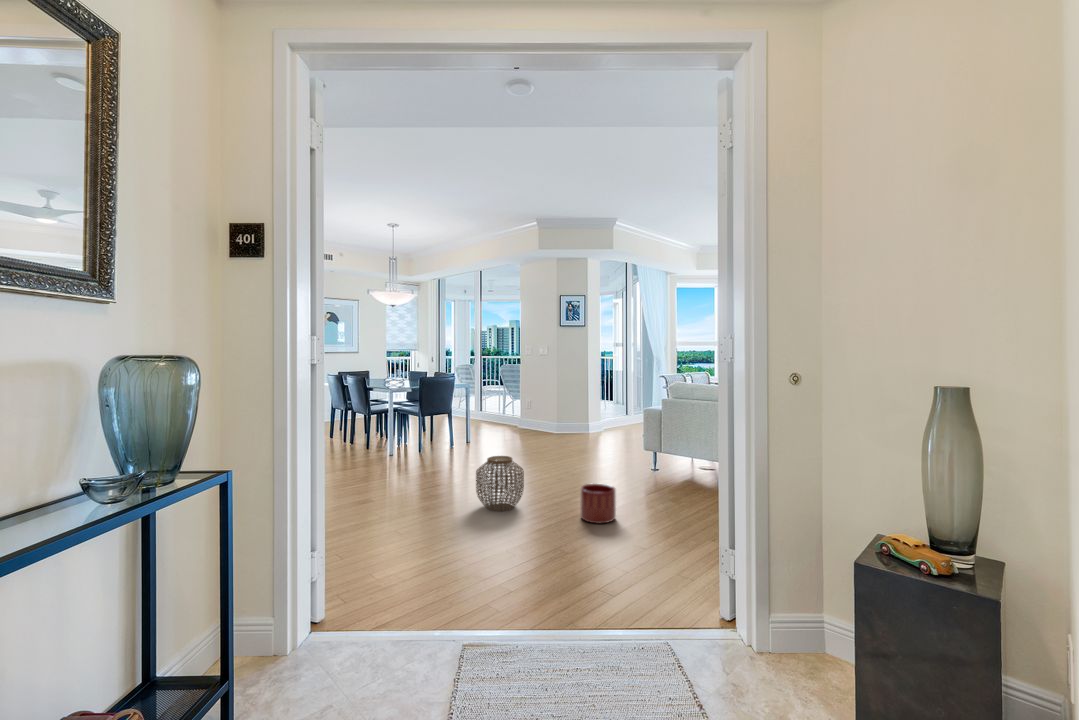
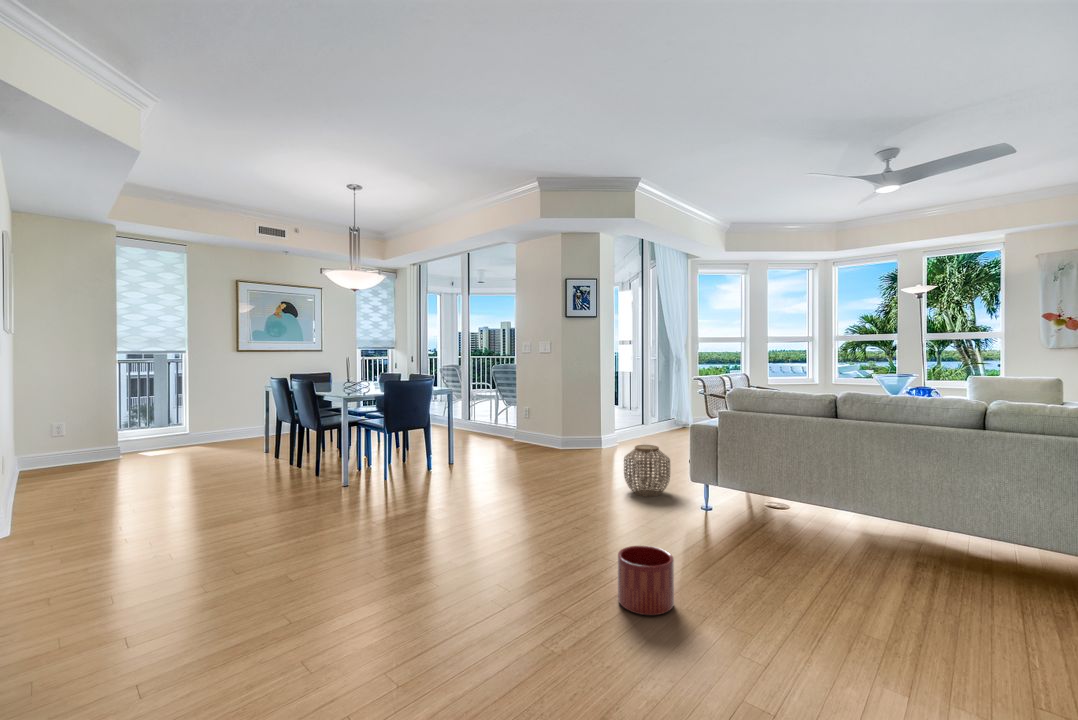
woven basket: present [476,456,524,511] -> present [624,445,670,497]

